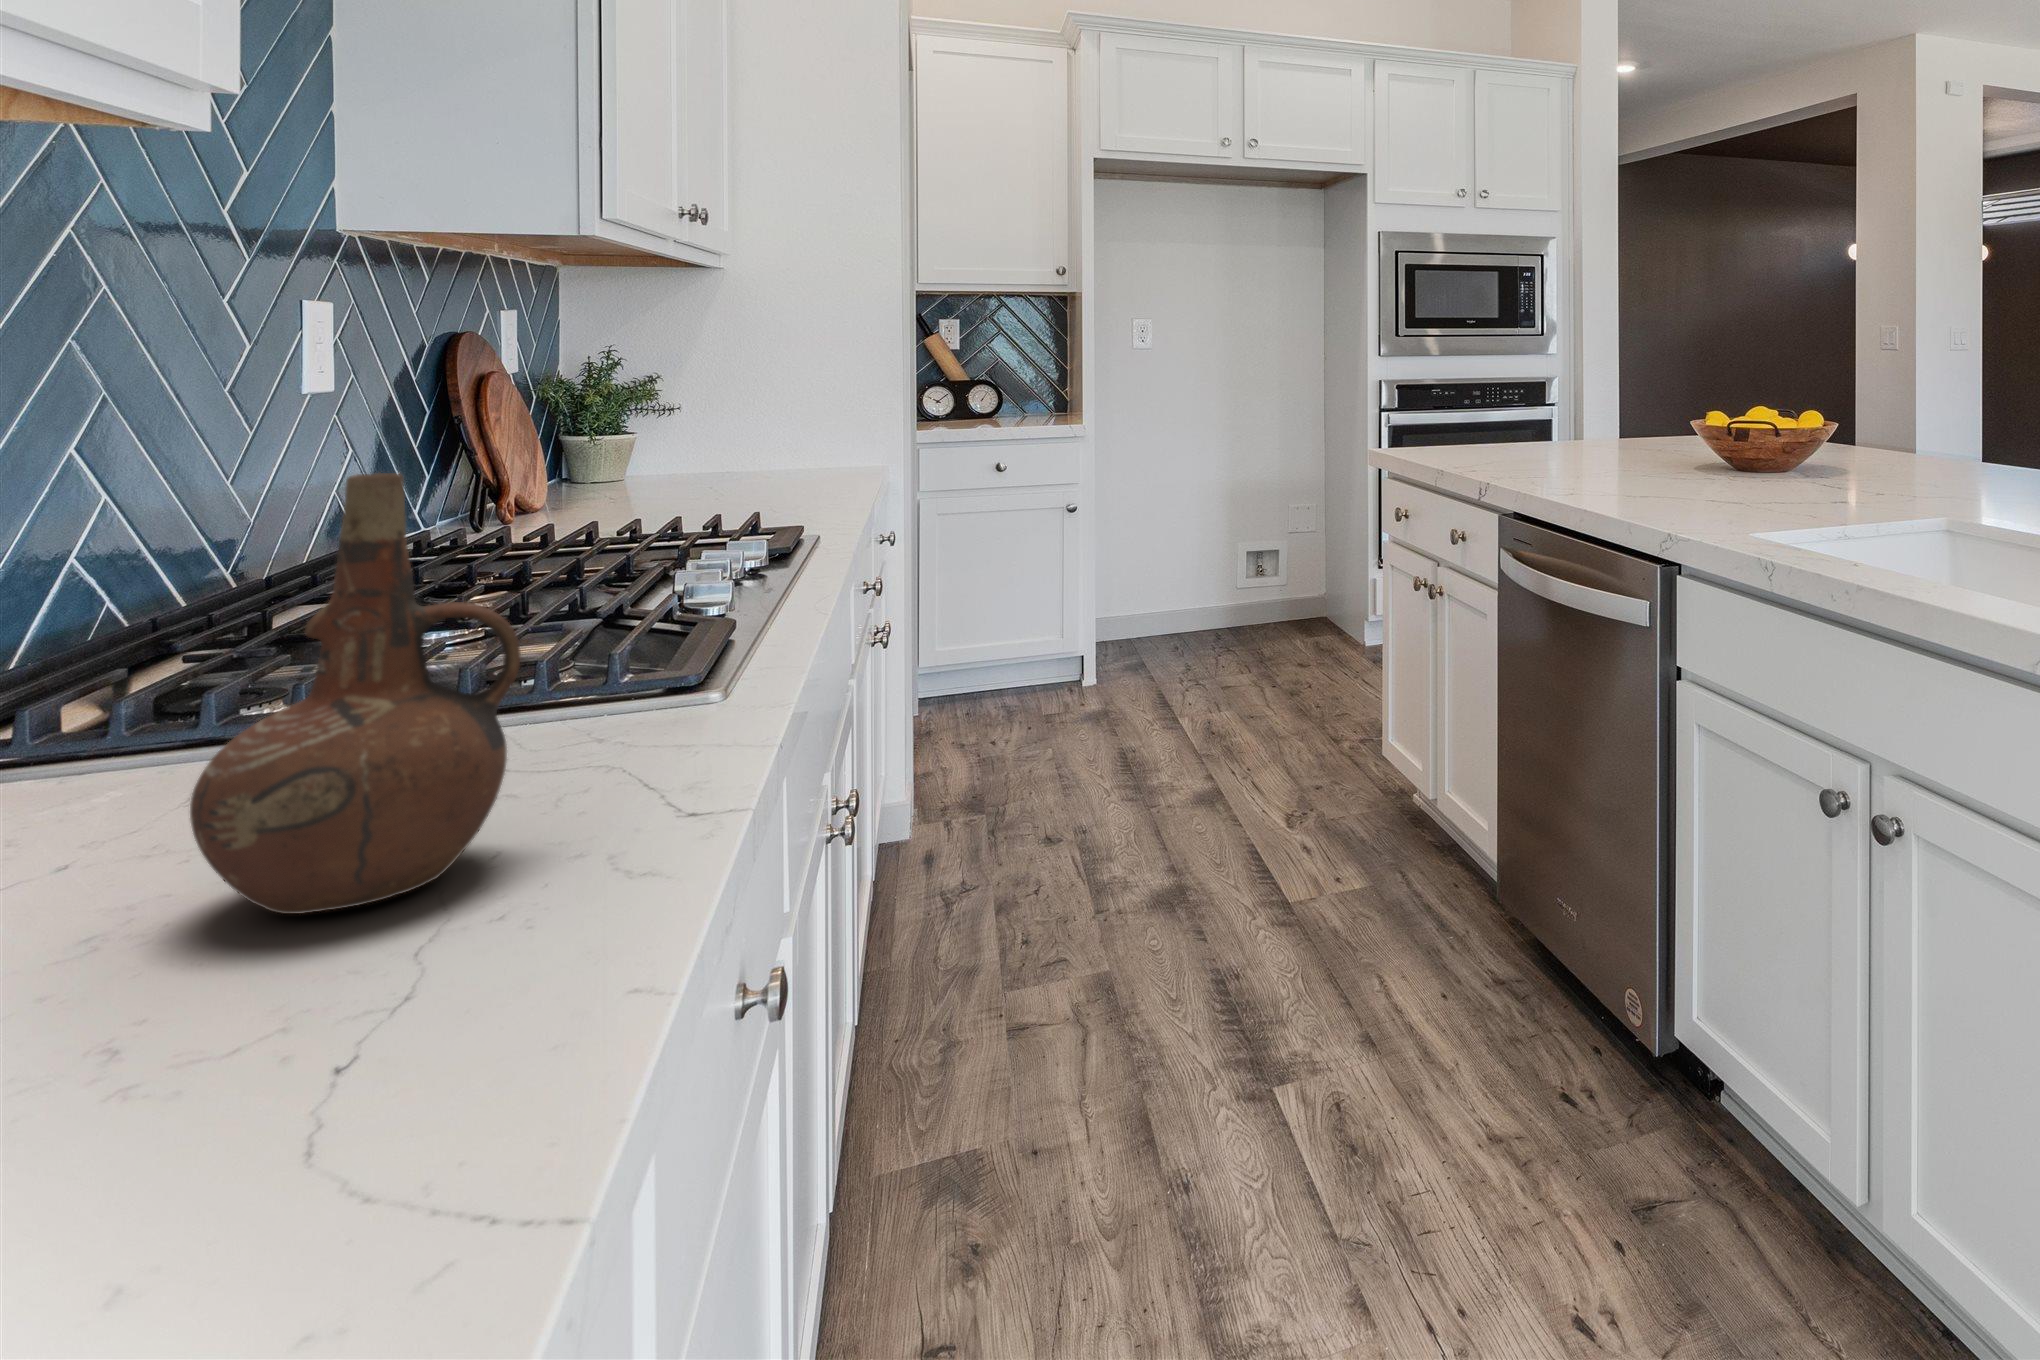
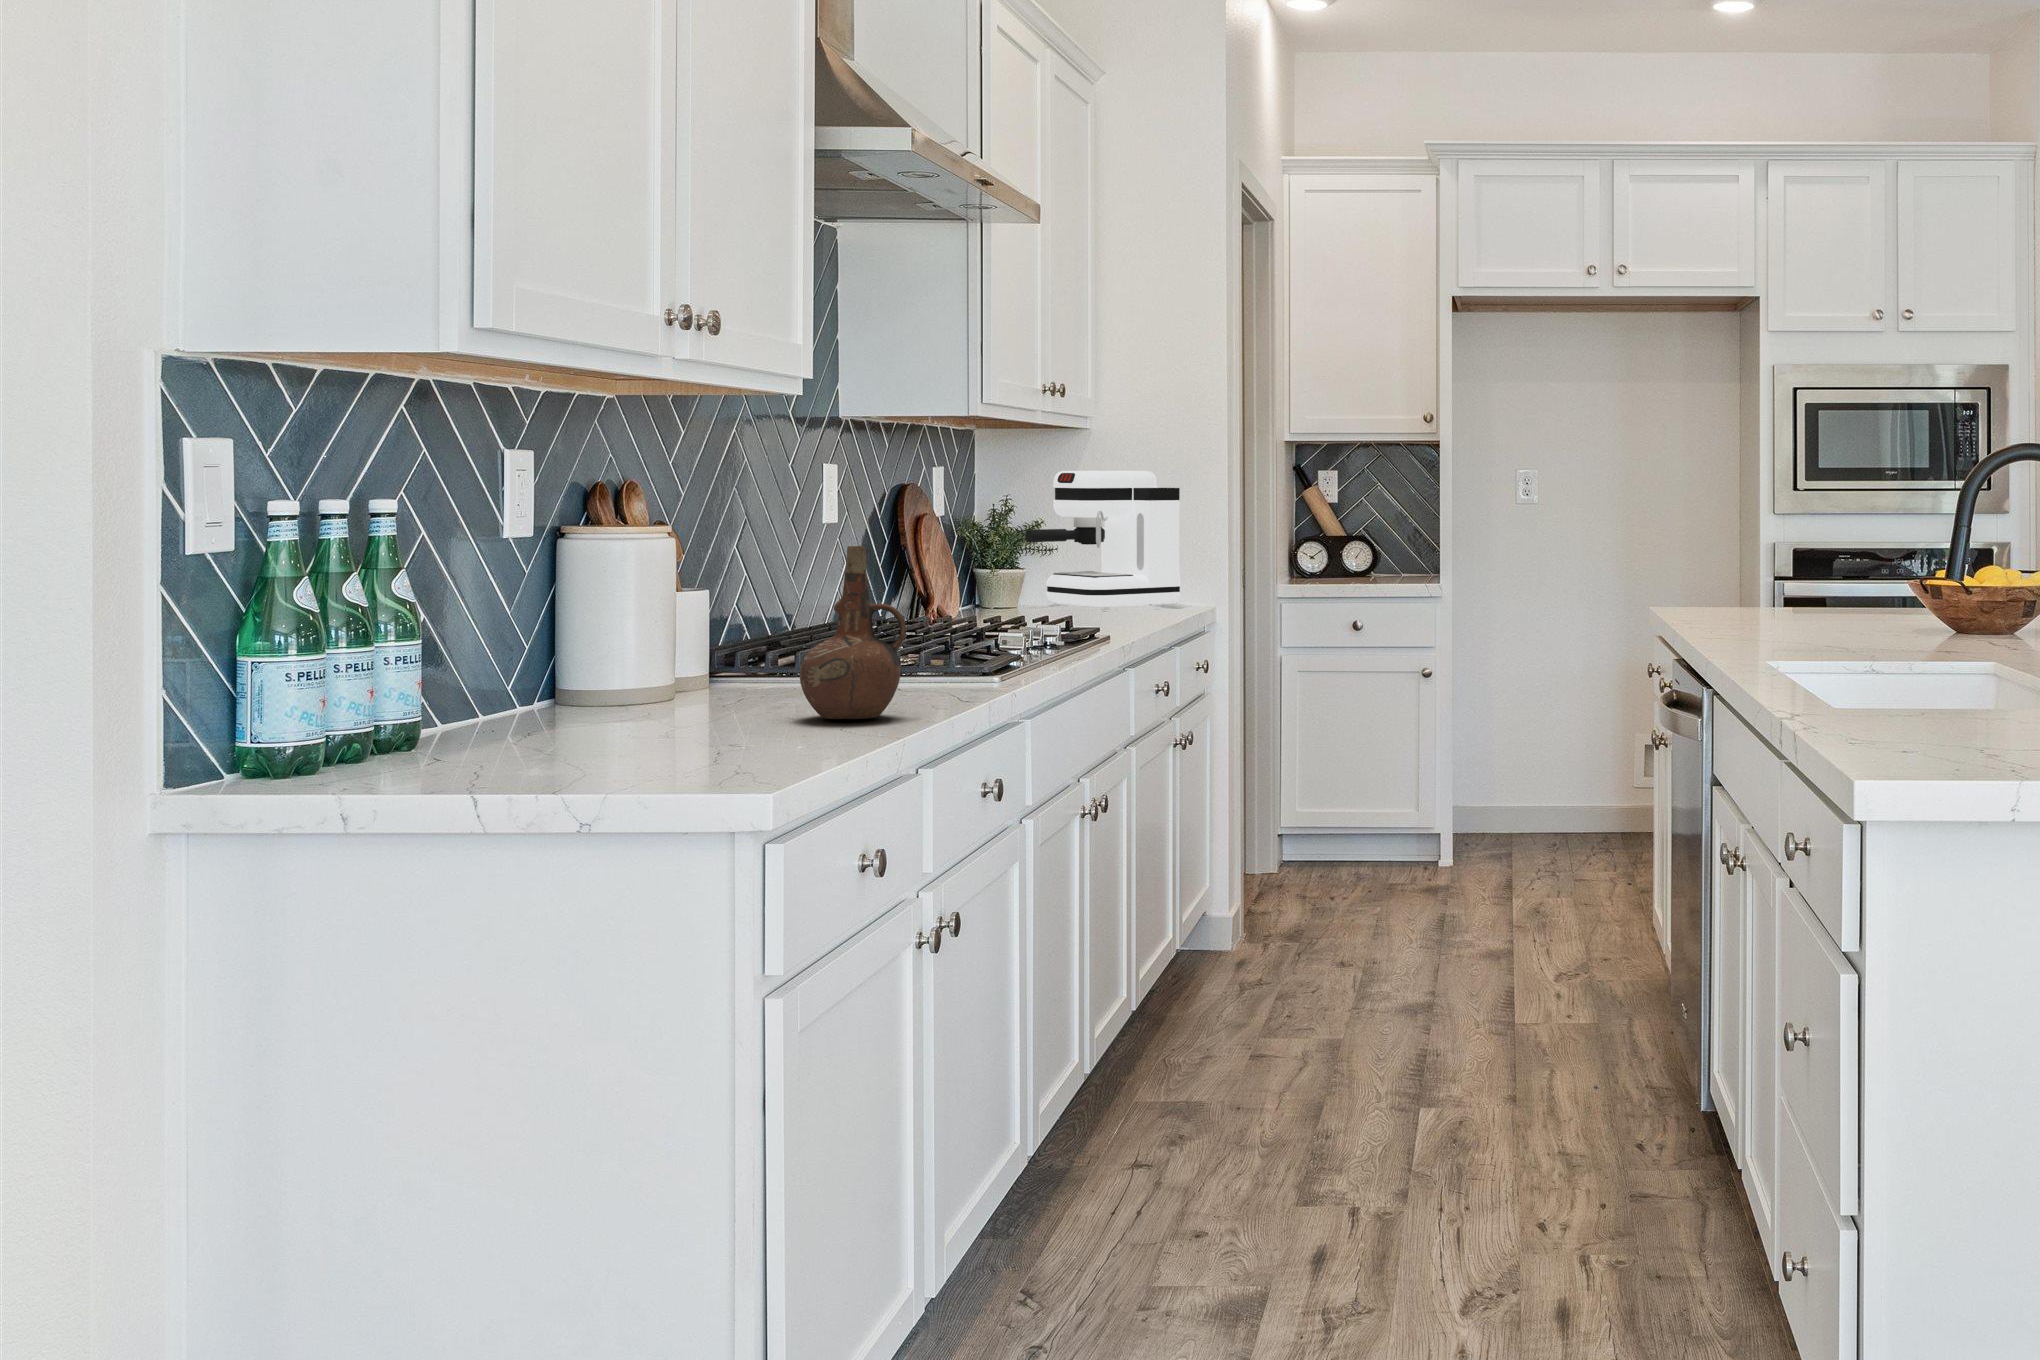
coffee maker: none [642,316,853,482] -> present [1025,471,1180,610]

